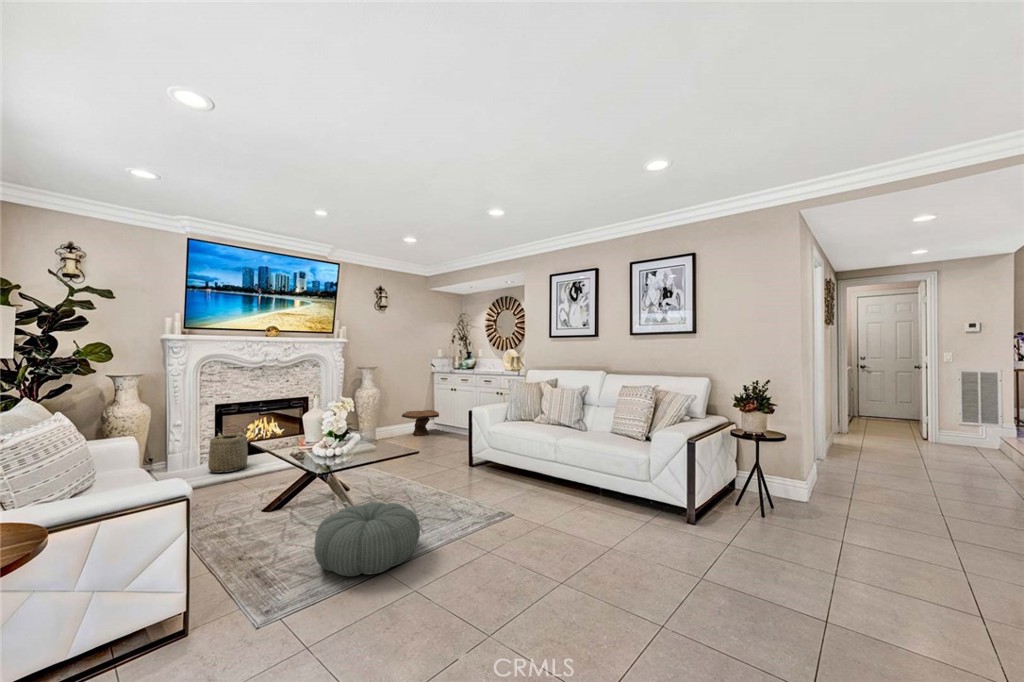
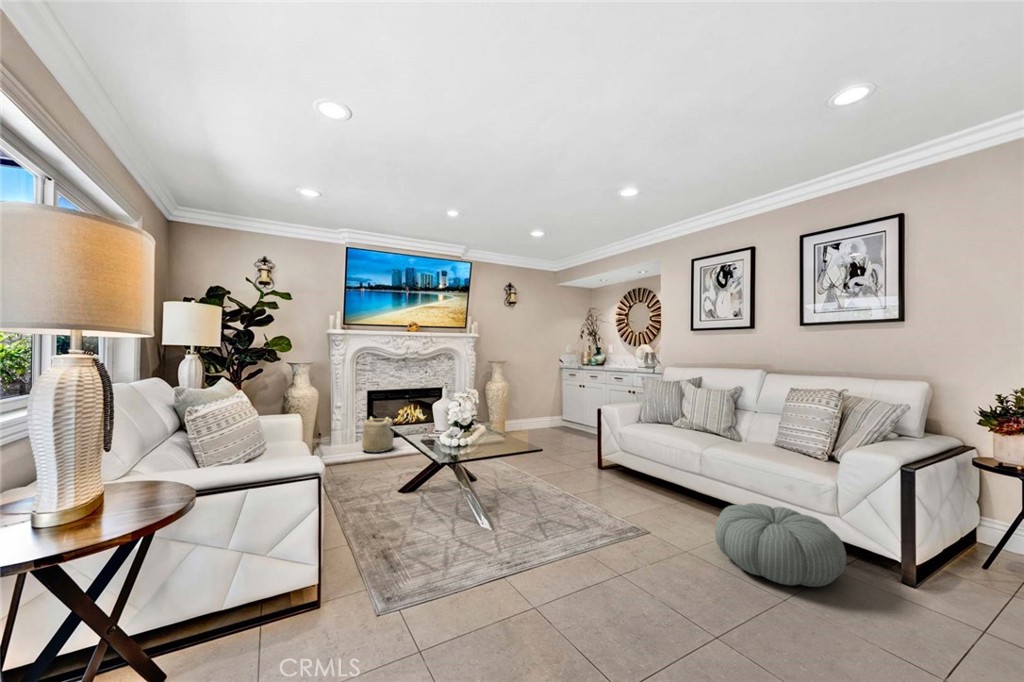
side table: present [402,410,439,436] -> none [530,406,567,431]
pouf: present [314,502,420,576] -> present [715,503,846,587]

